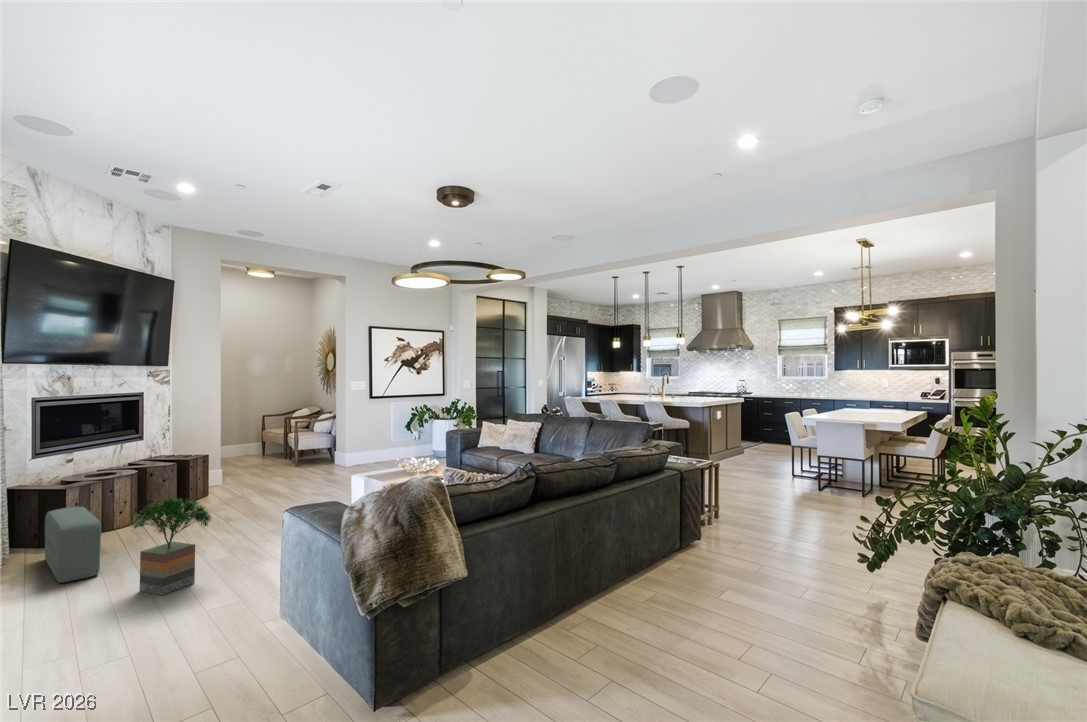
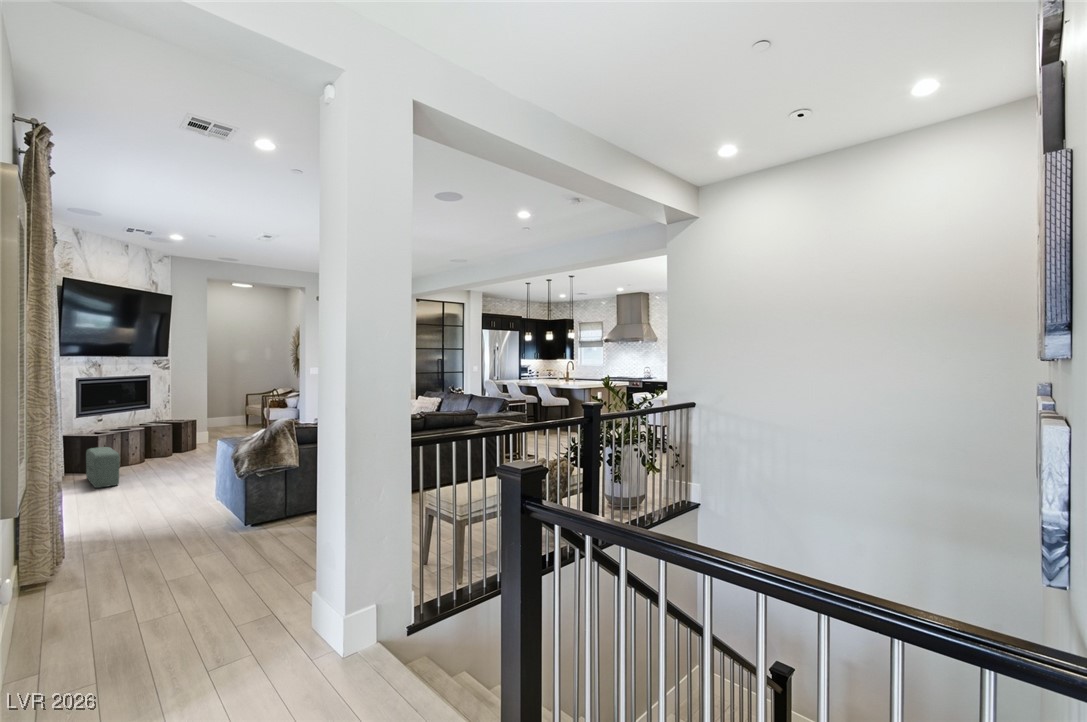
potted tree: present [132,498,212,595] -> none [136,439,185,493]

